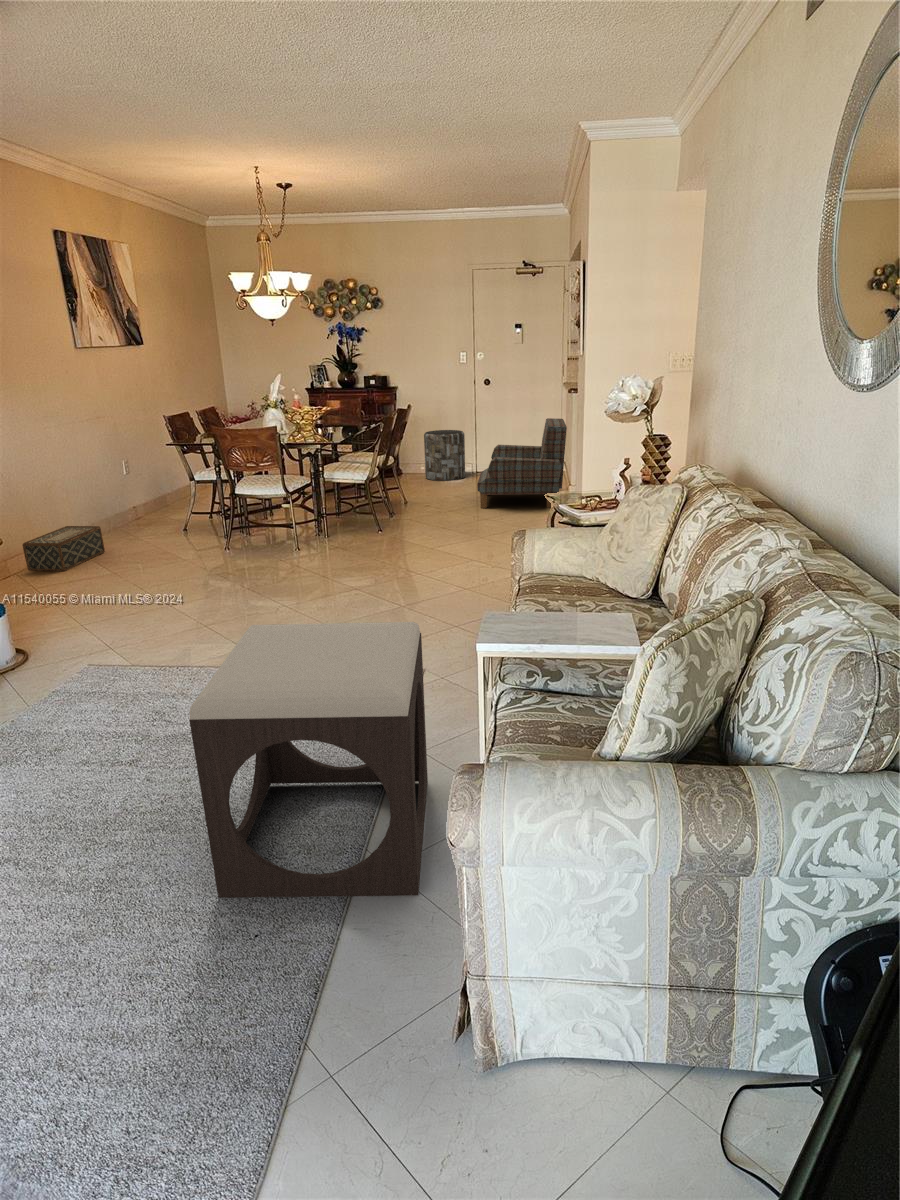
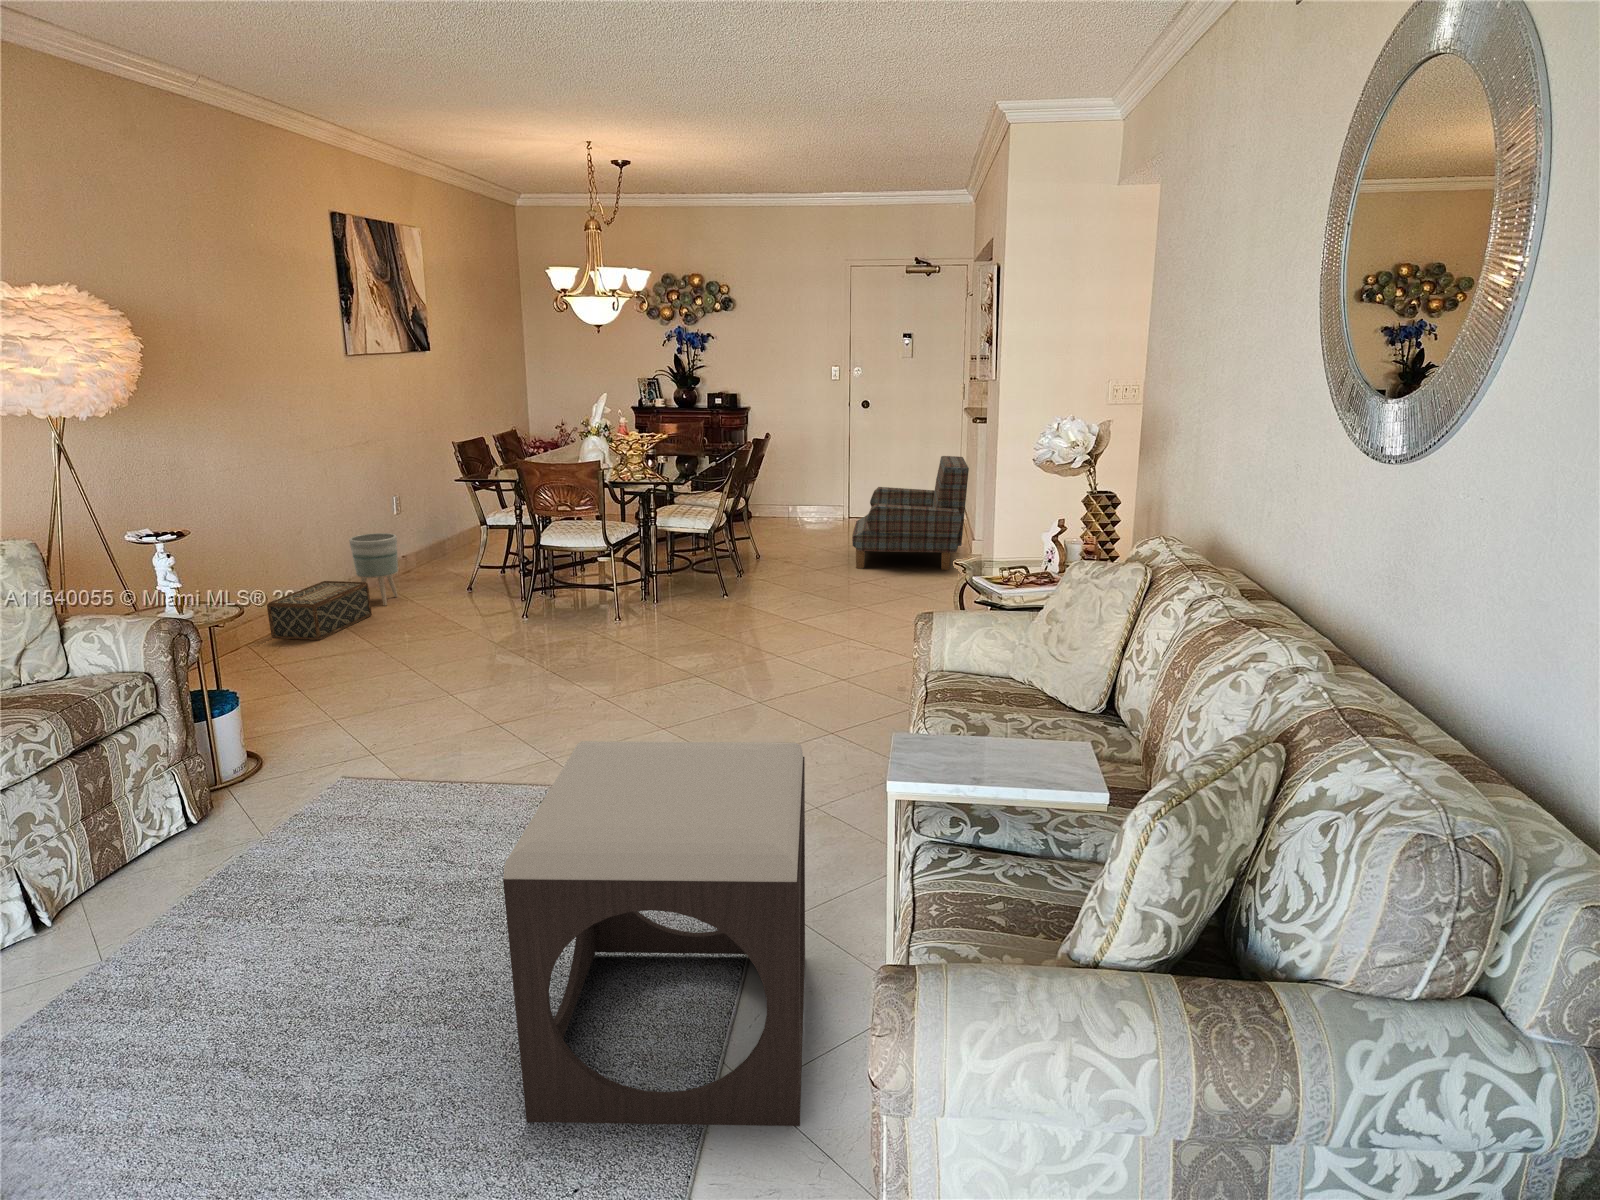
side table: present [424,430,465,481] -> none [783,465,834,530]
planter: none [84,488,125,545] -> present [349,533,398,606]

